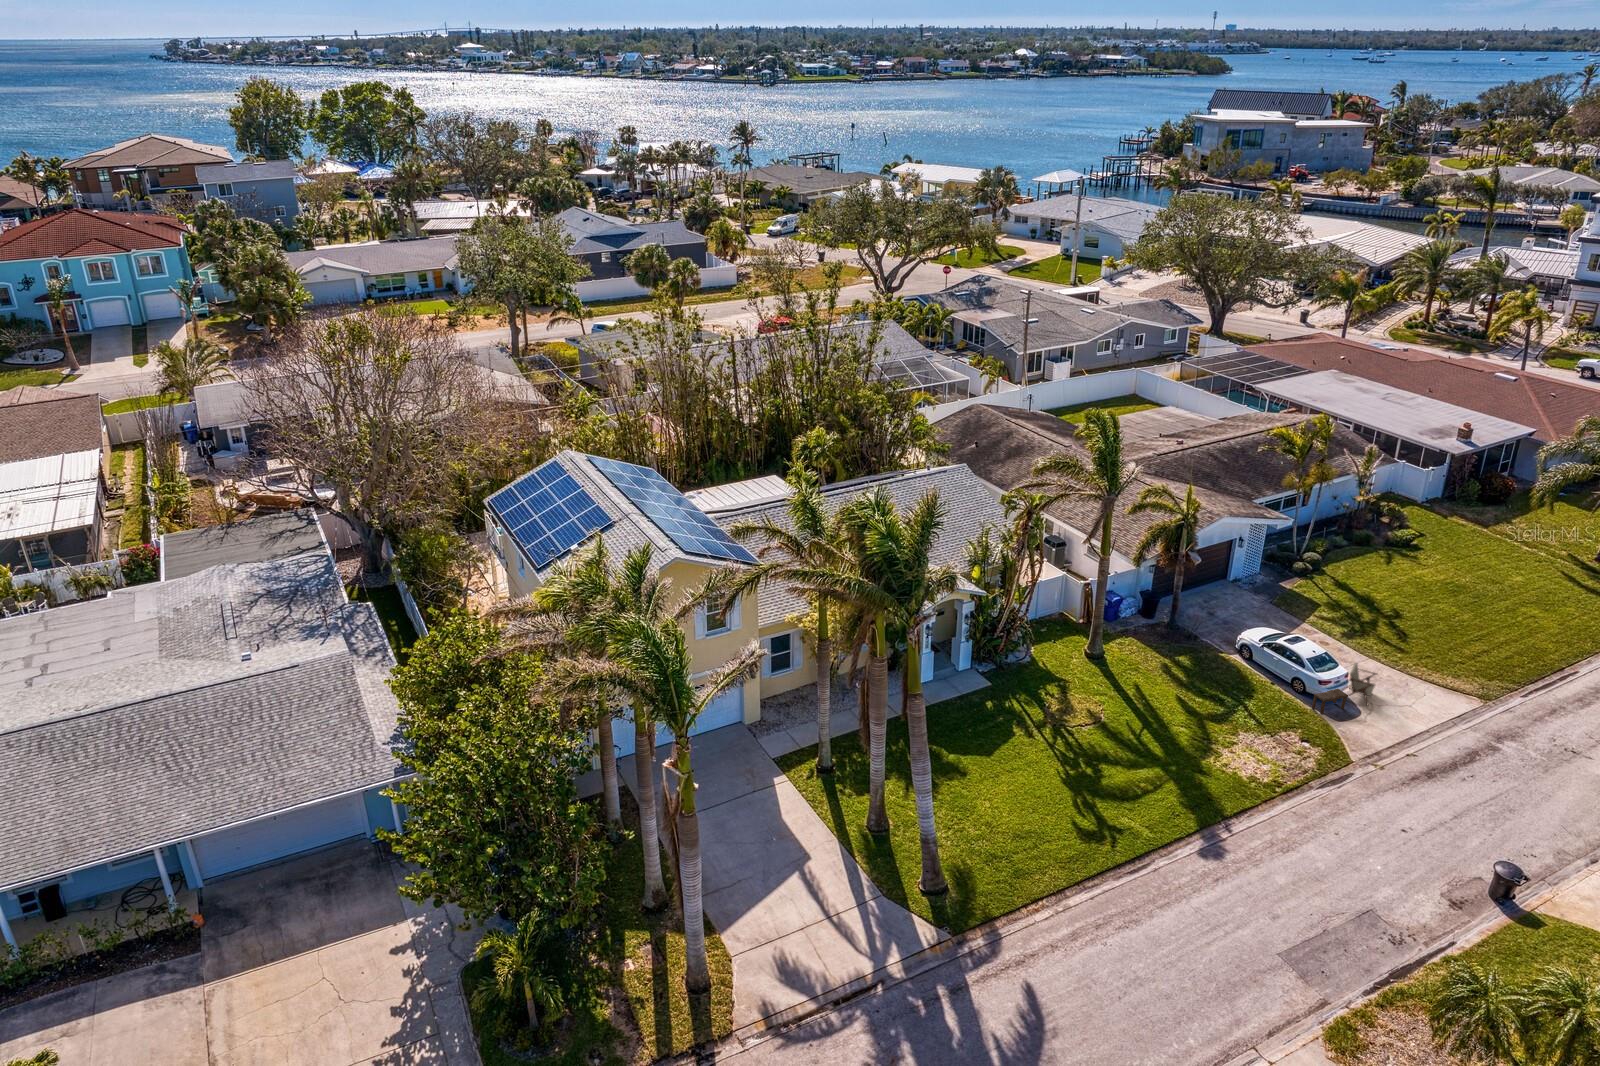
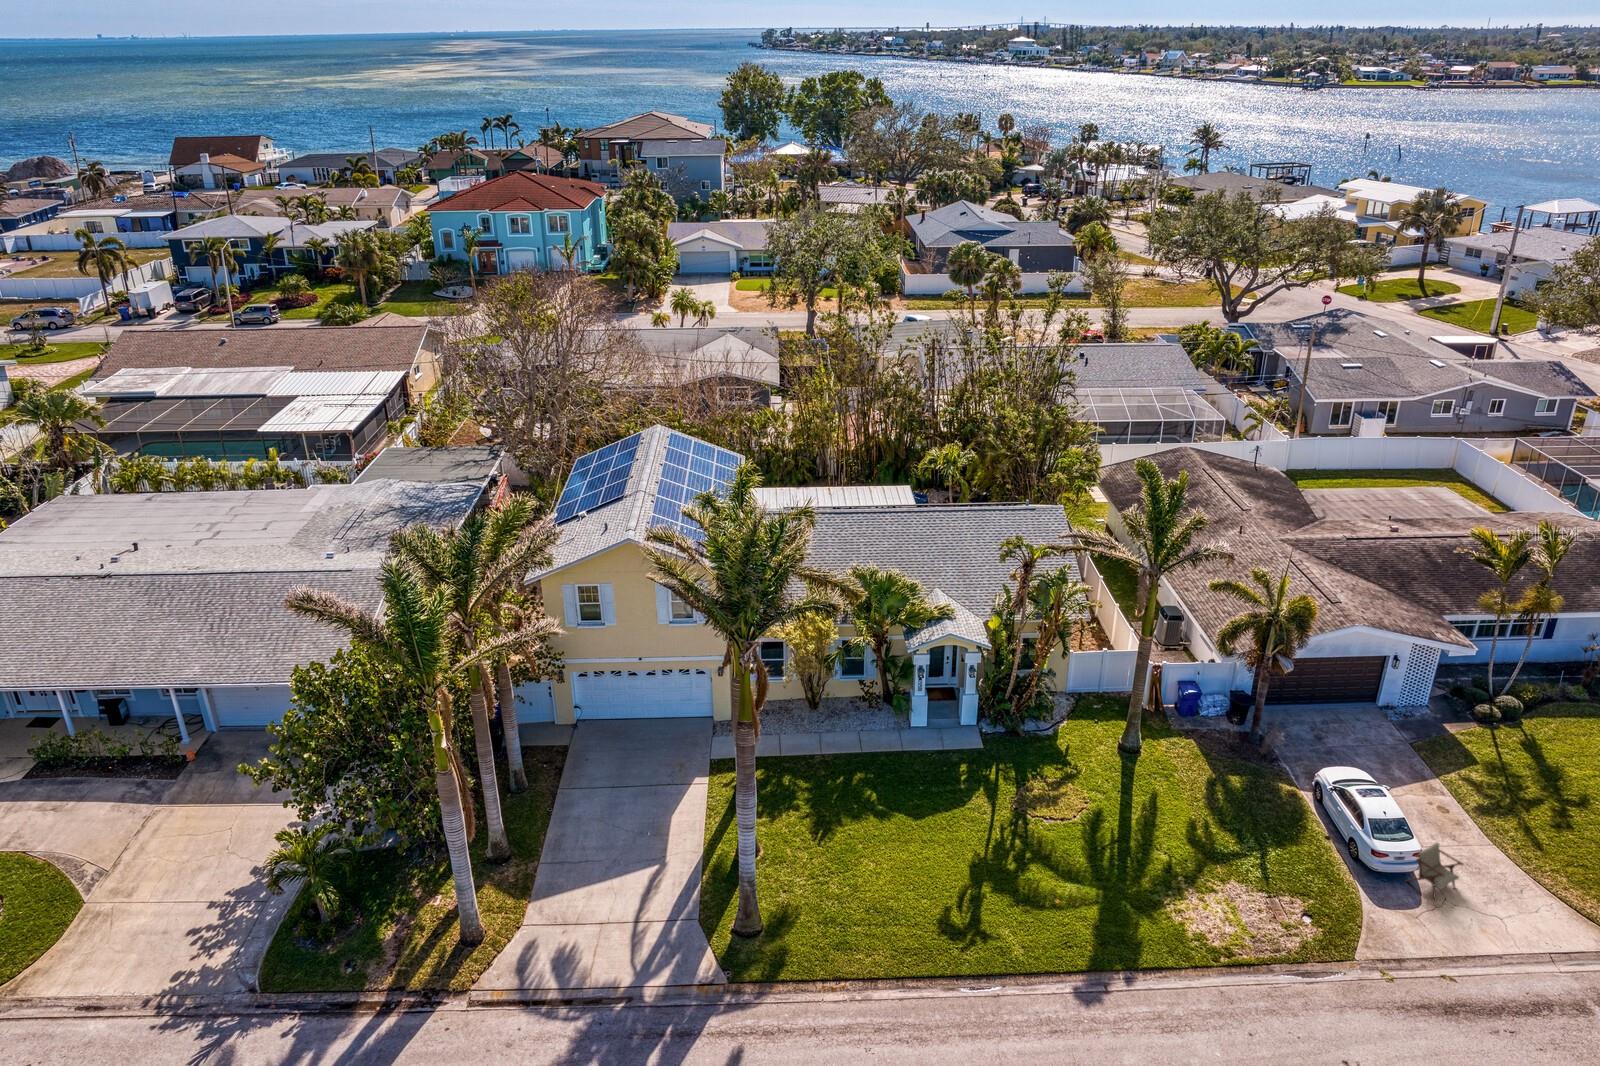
bench: present [1312,689,1348,715] -> none [1353,864,1403,894]

